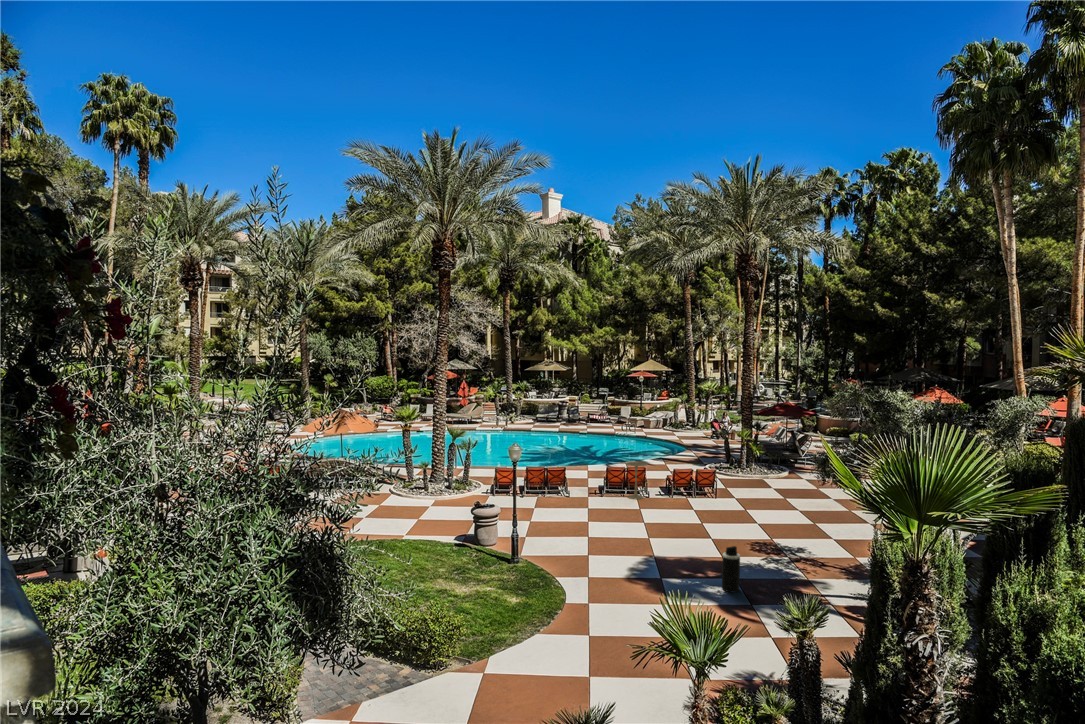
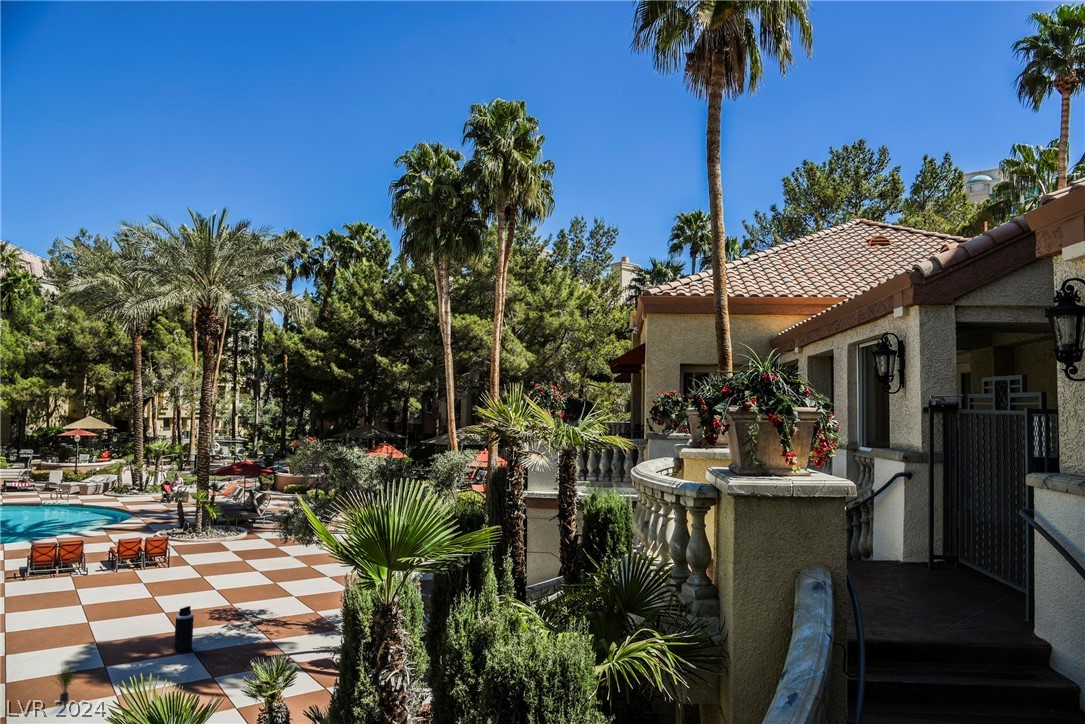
pedestal table: present [625,461,647,499] -> none [57,539,87,583]
potted plant: none [610,582,635,618] -> present [57,669,74,702]

